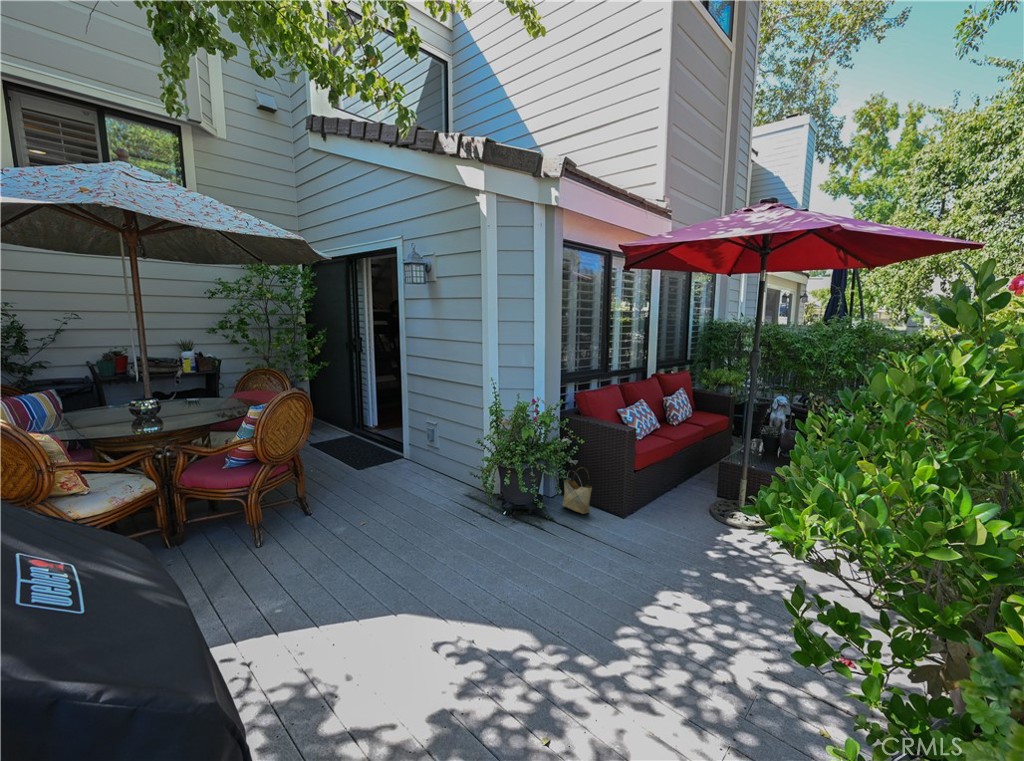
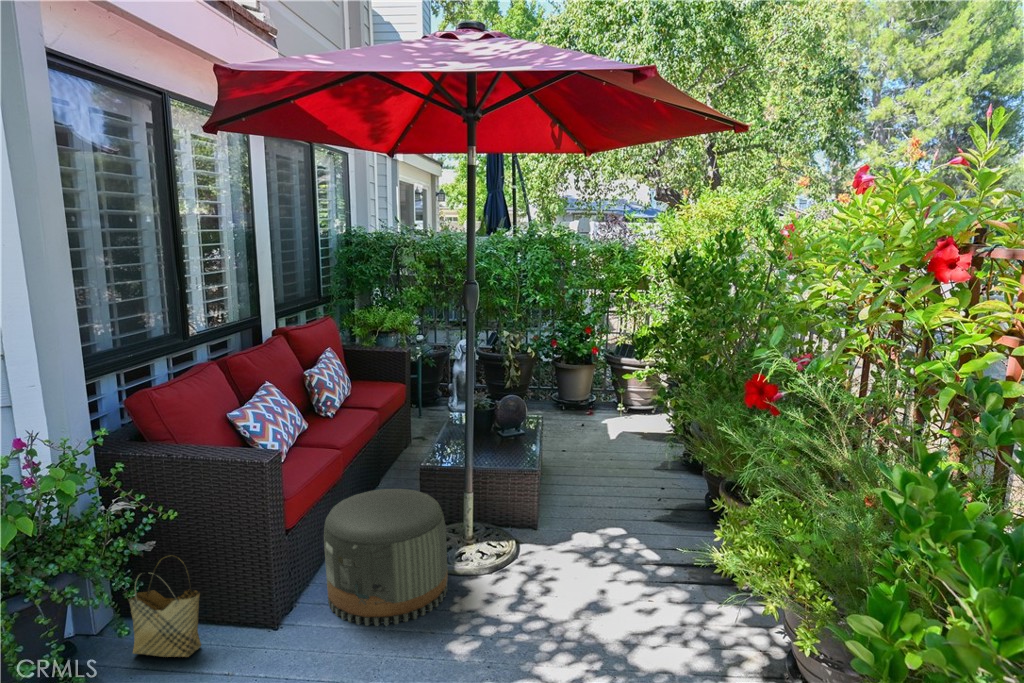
pouf: none [652,464,722,535] -> present [324,489,448,626]

